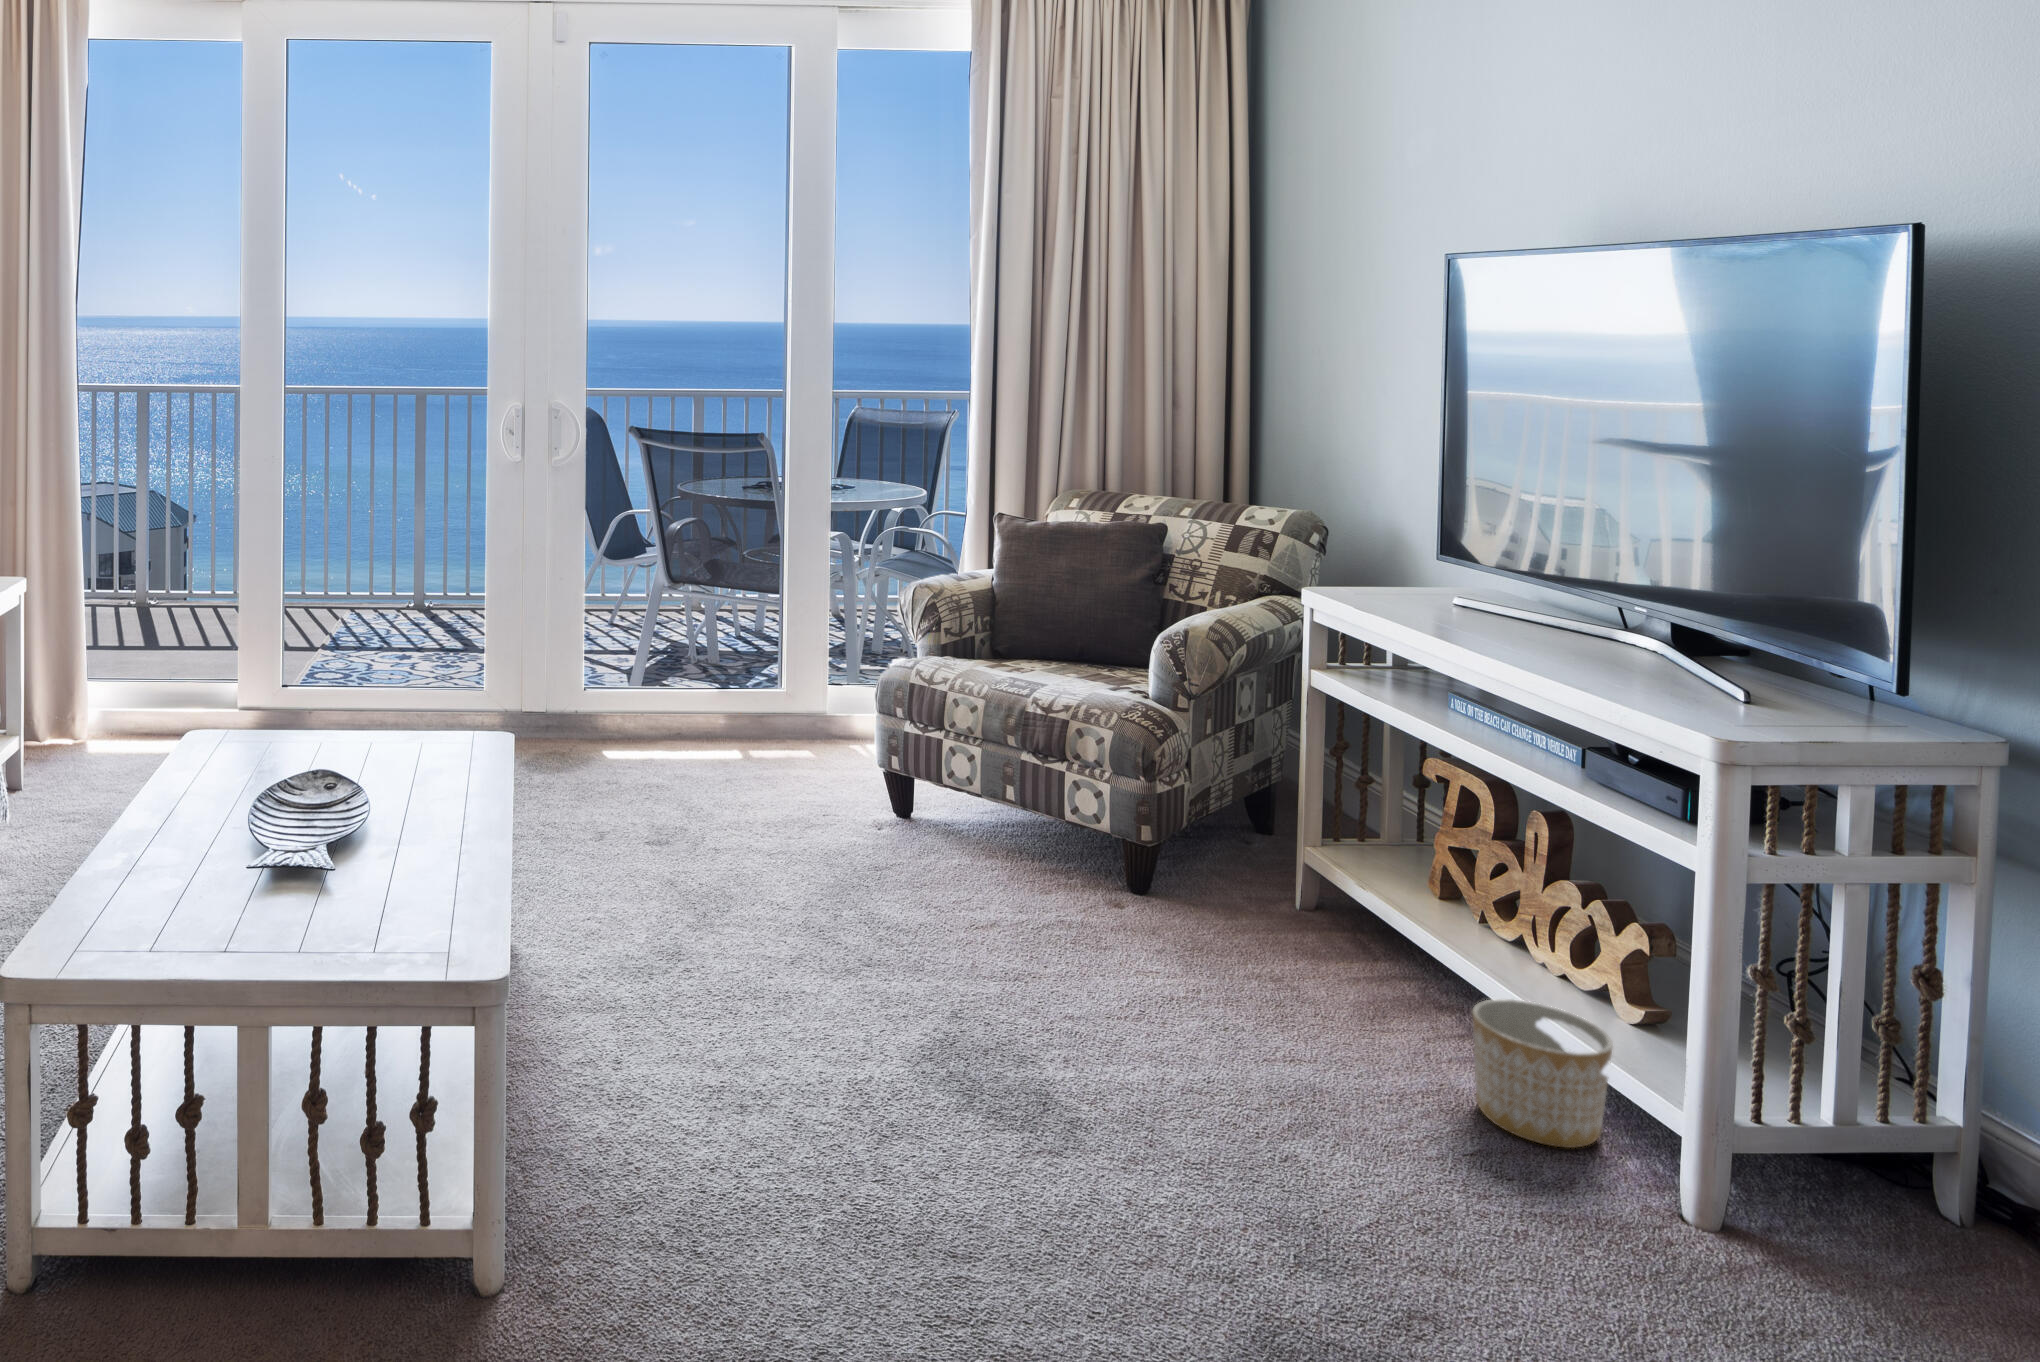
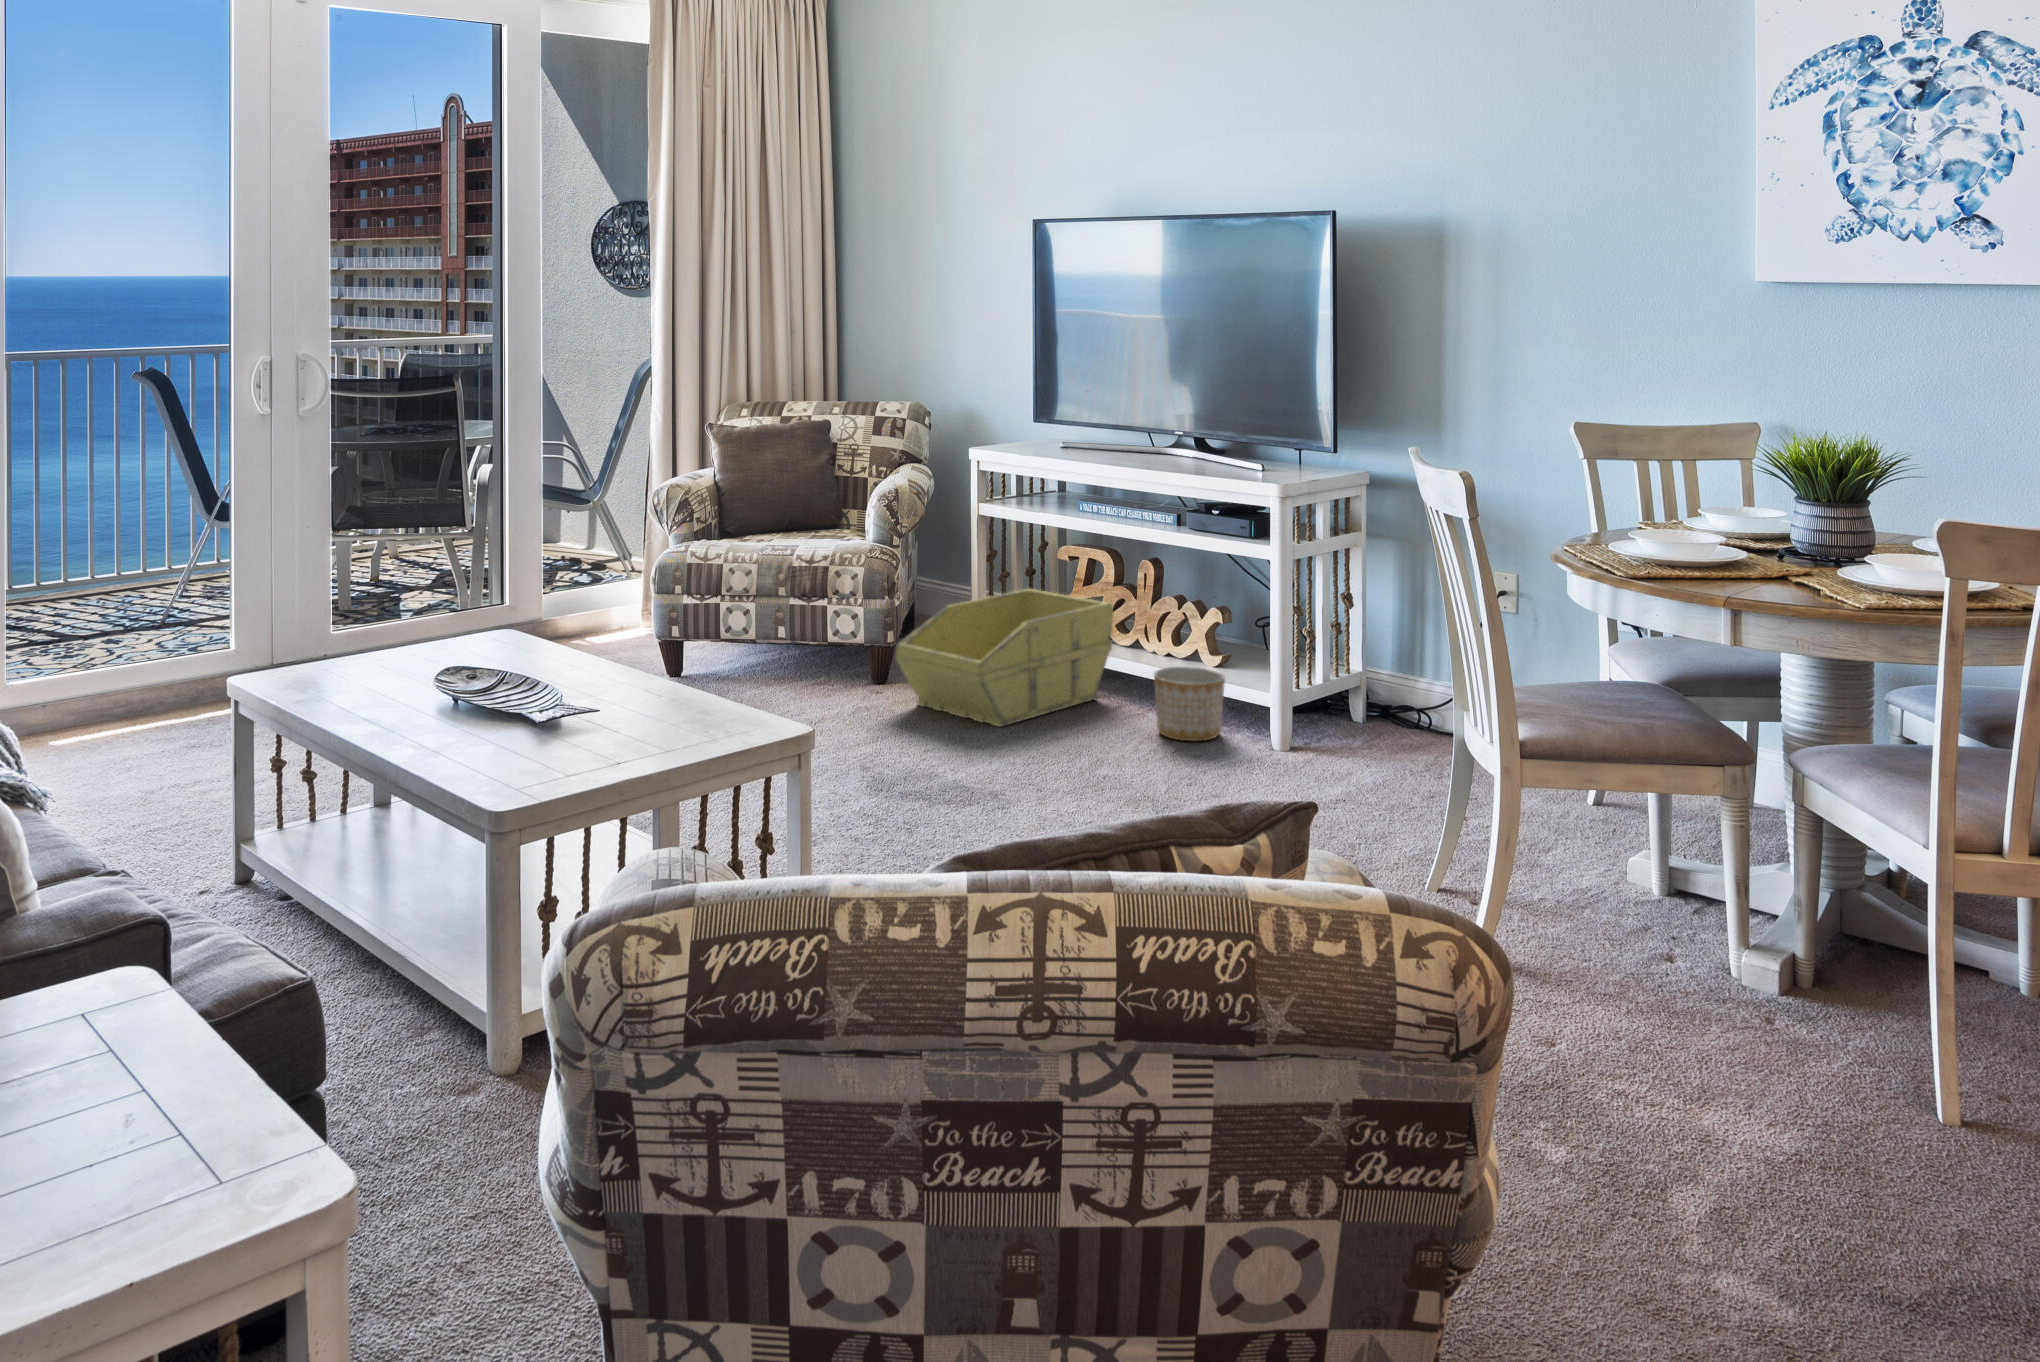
storage bin: none [1107,808,1485,1008] -> present [895,589,1113,727]

